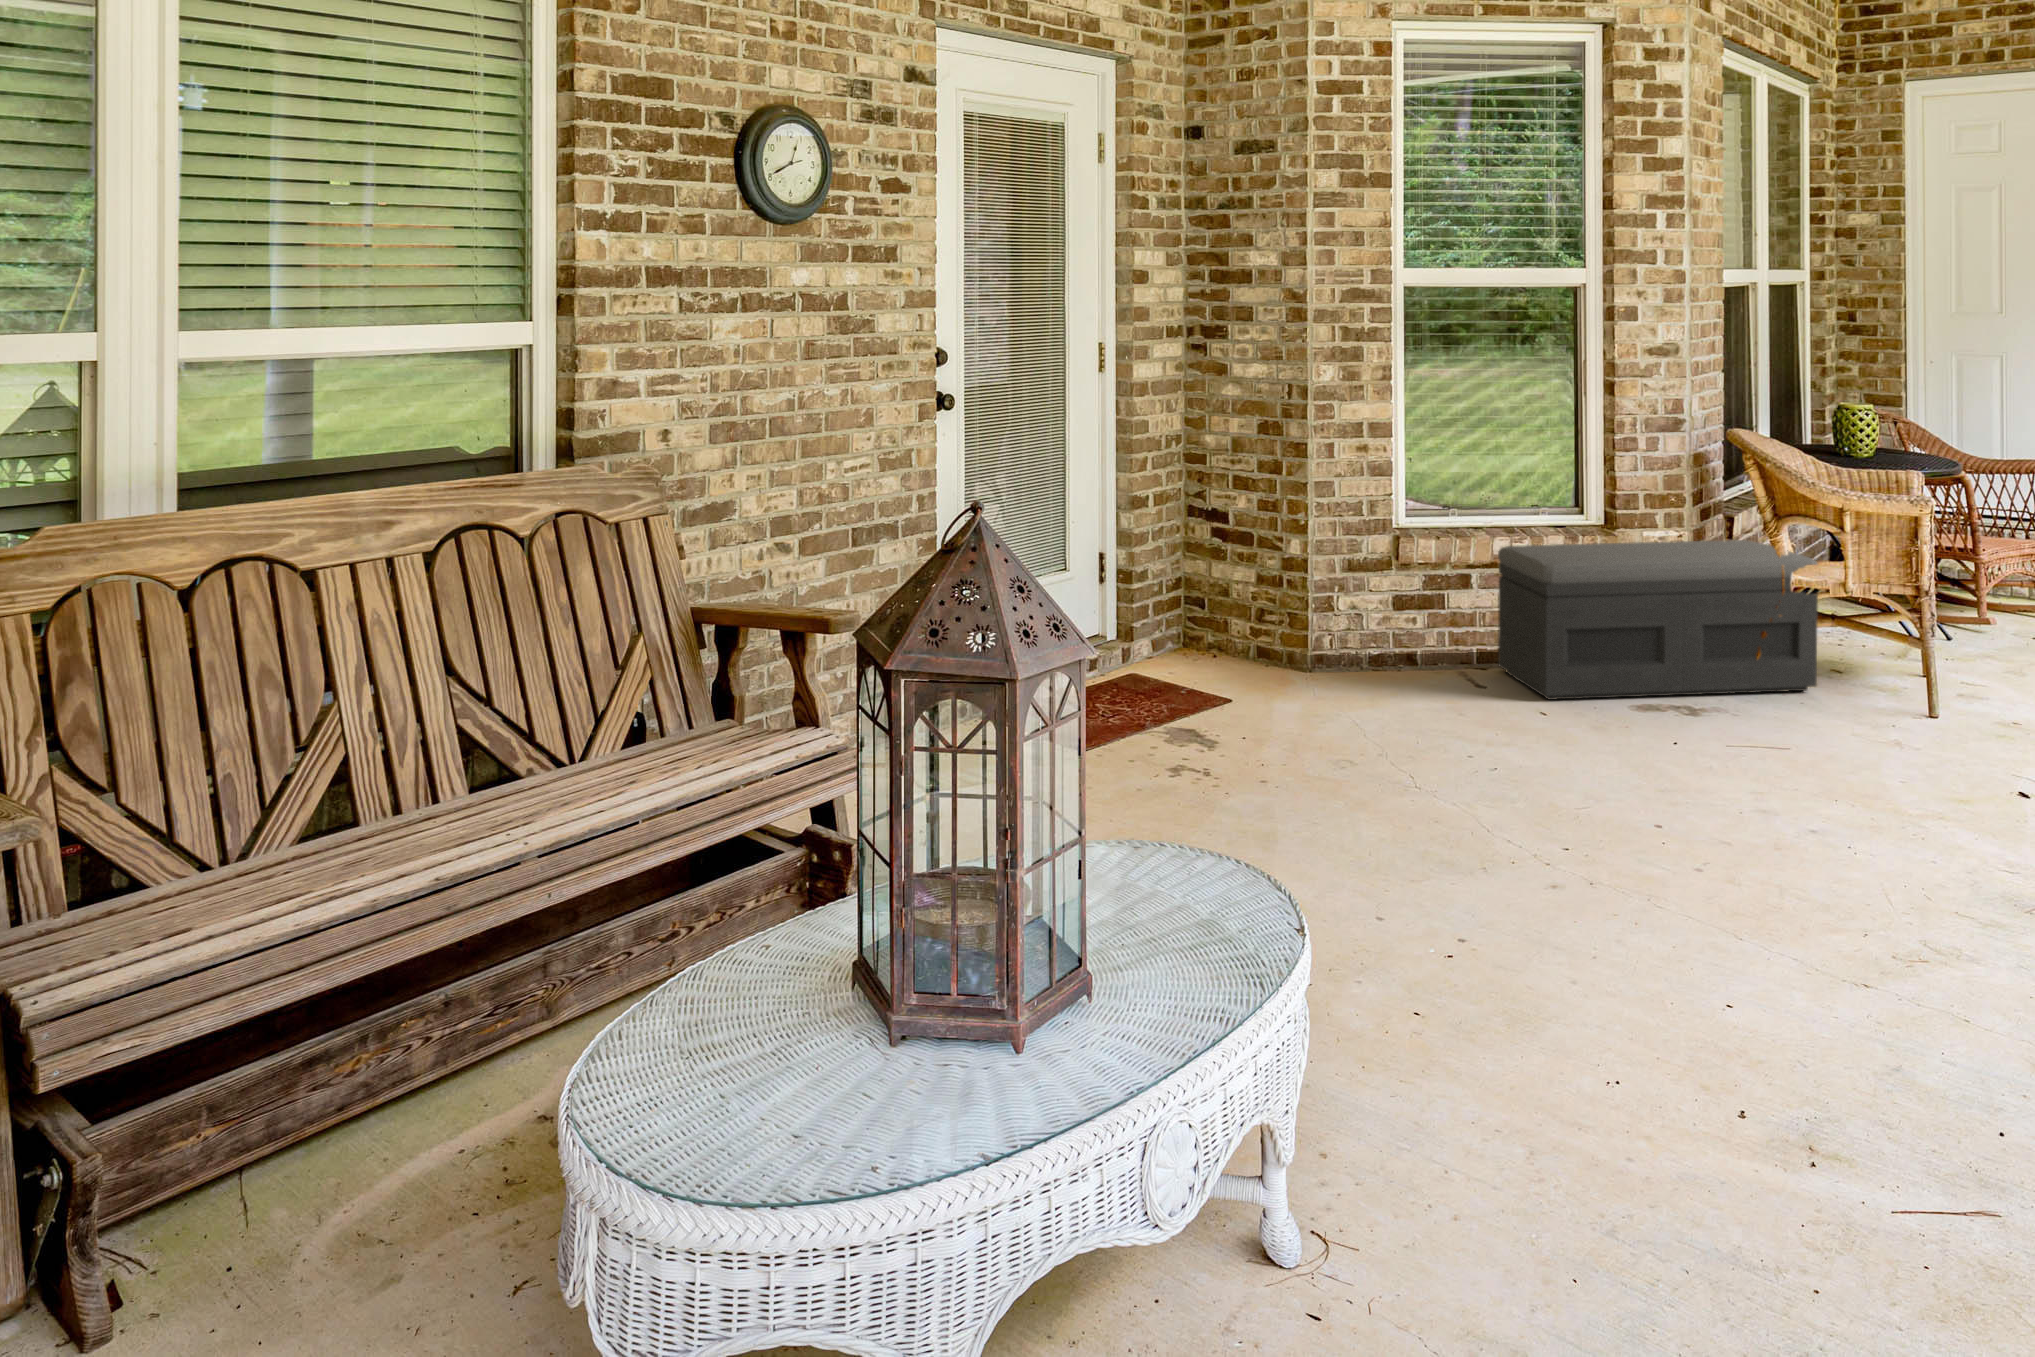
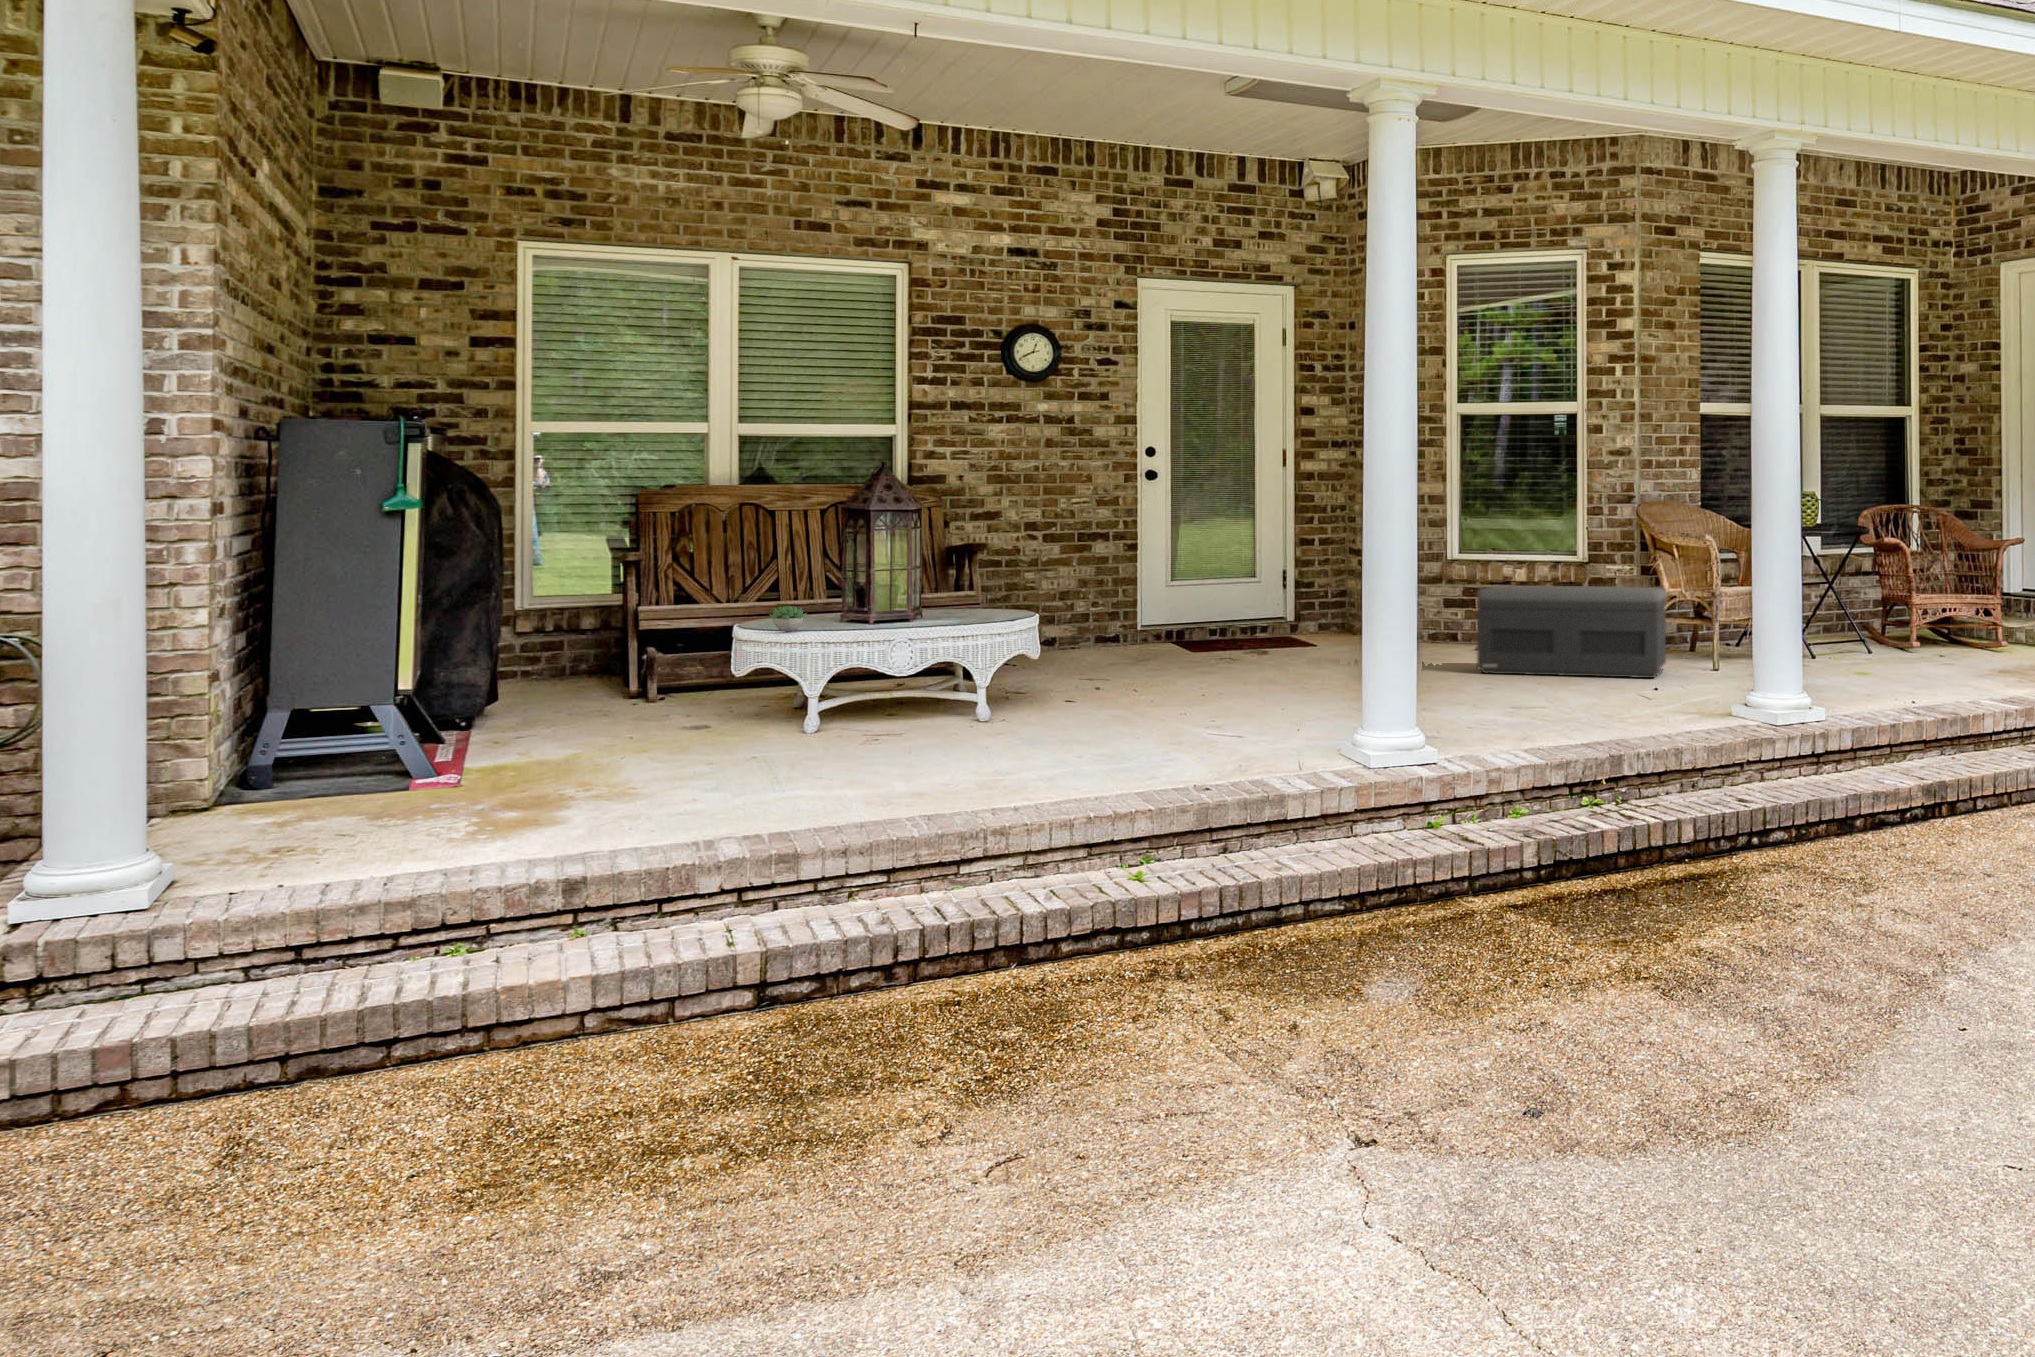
succulent plant: none [740,1014,869,1124] -> present [769,606,807,632]

